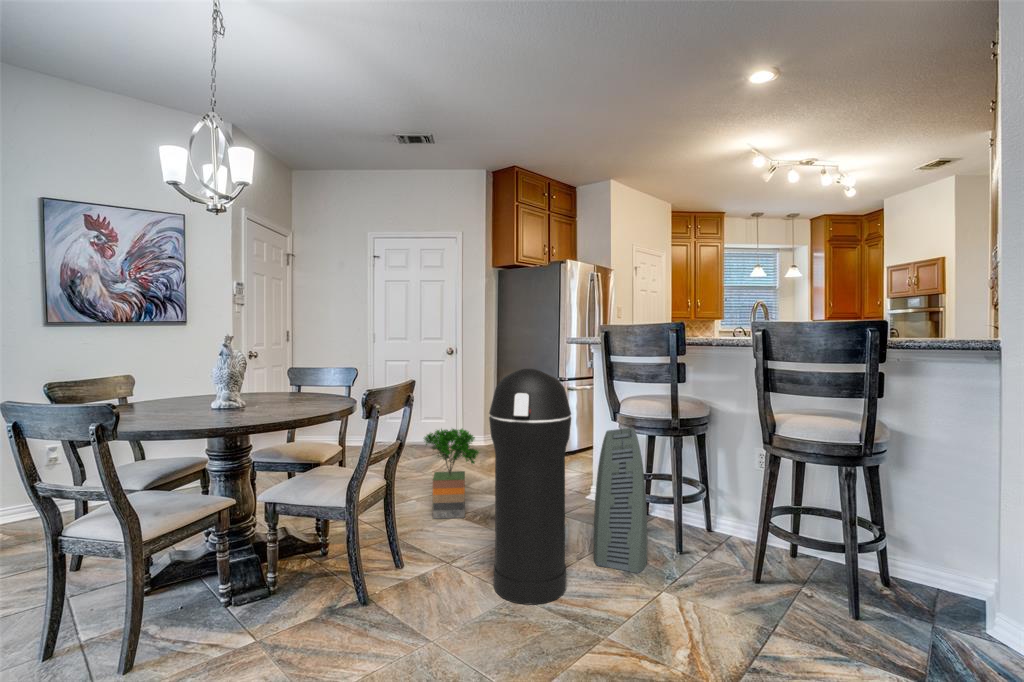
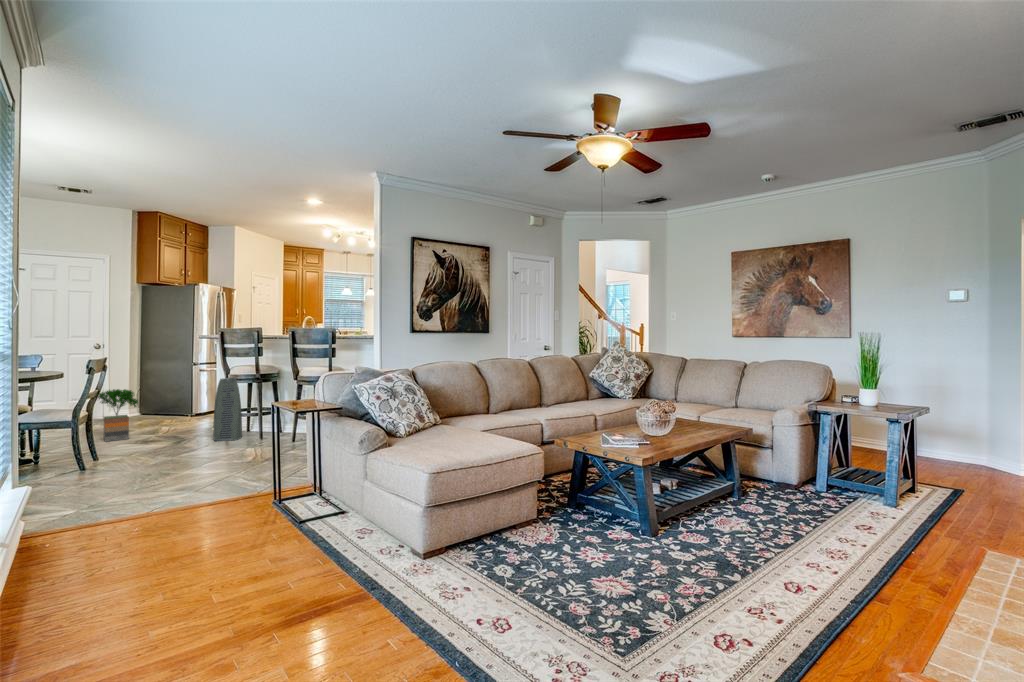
trash can: present [489,369,571,605] -> none [155,350,201,453]

